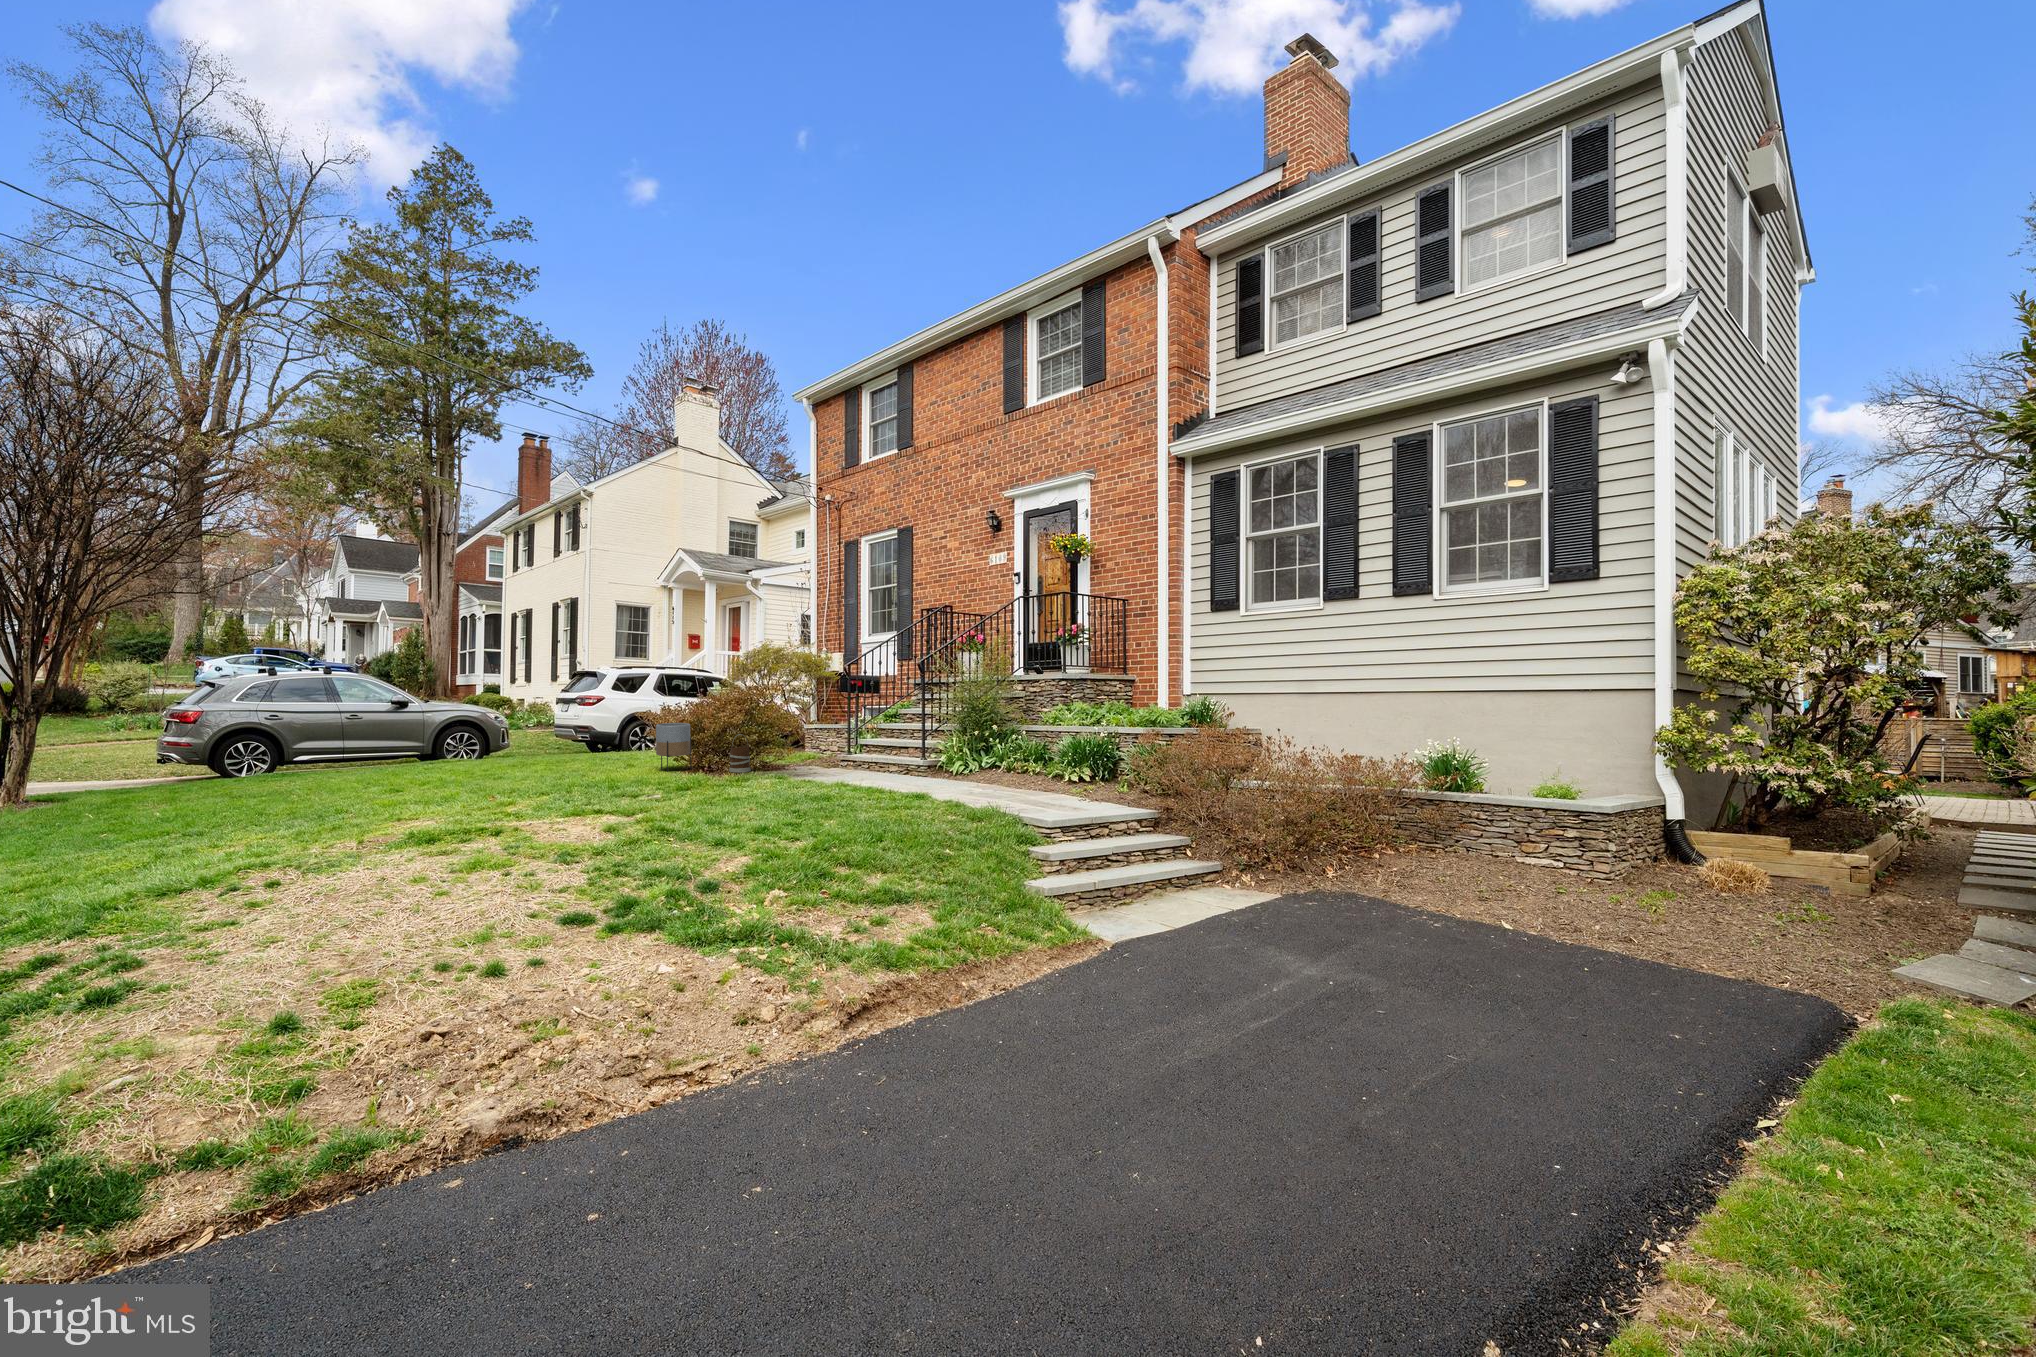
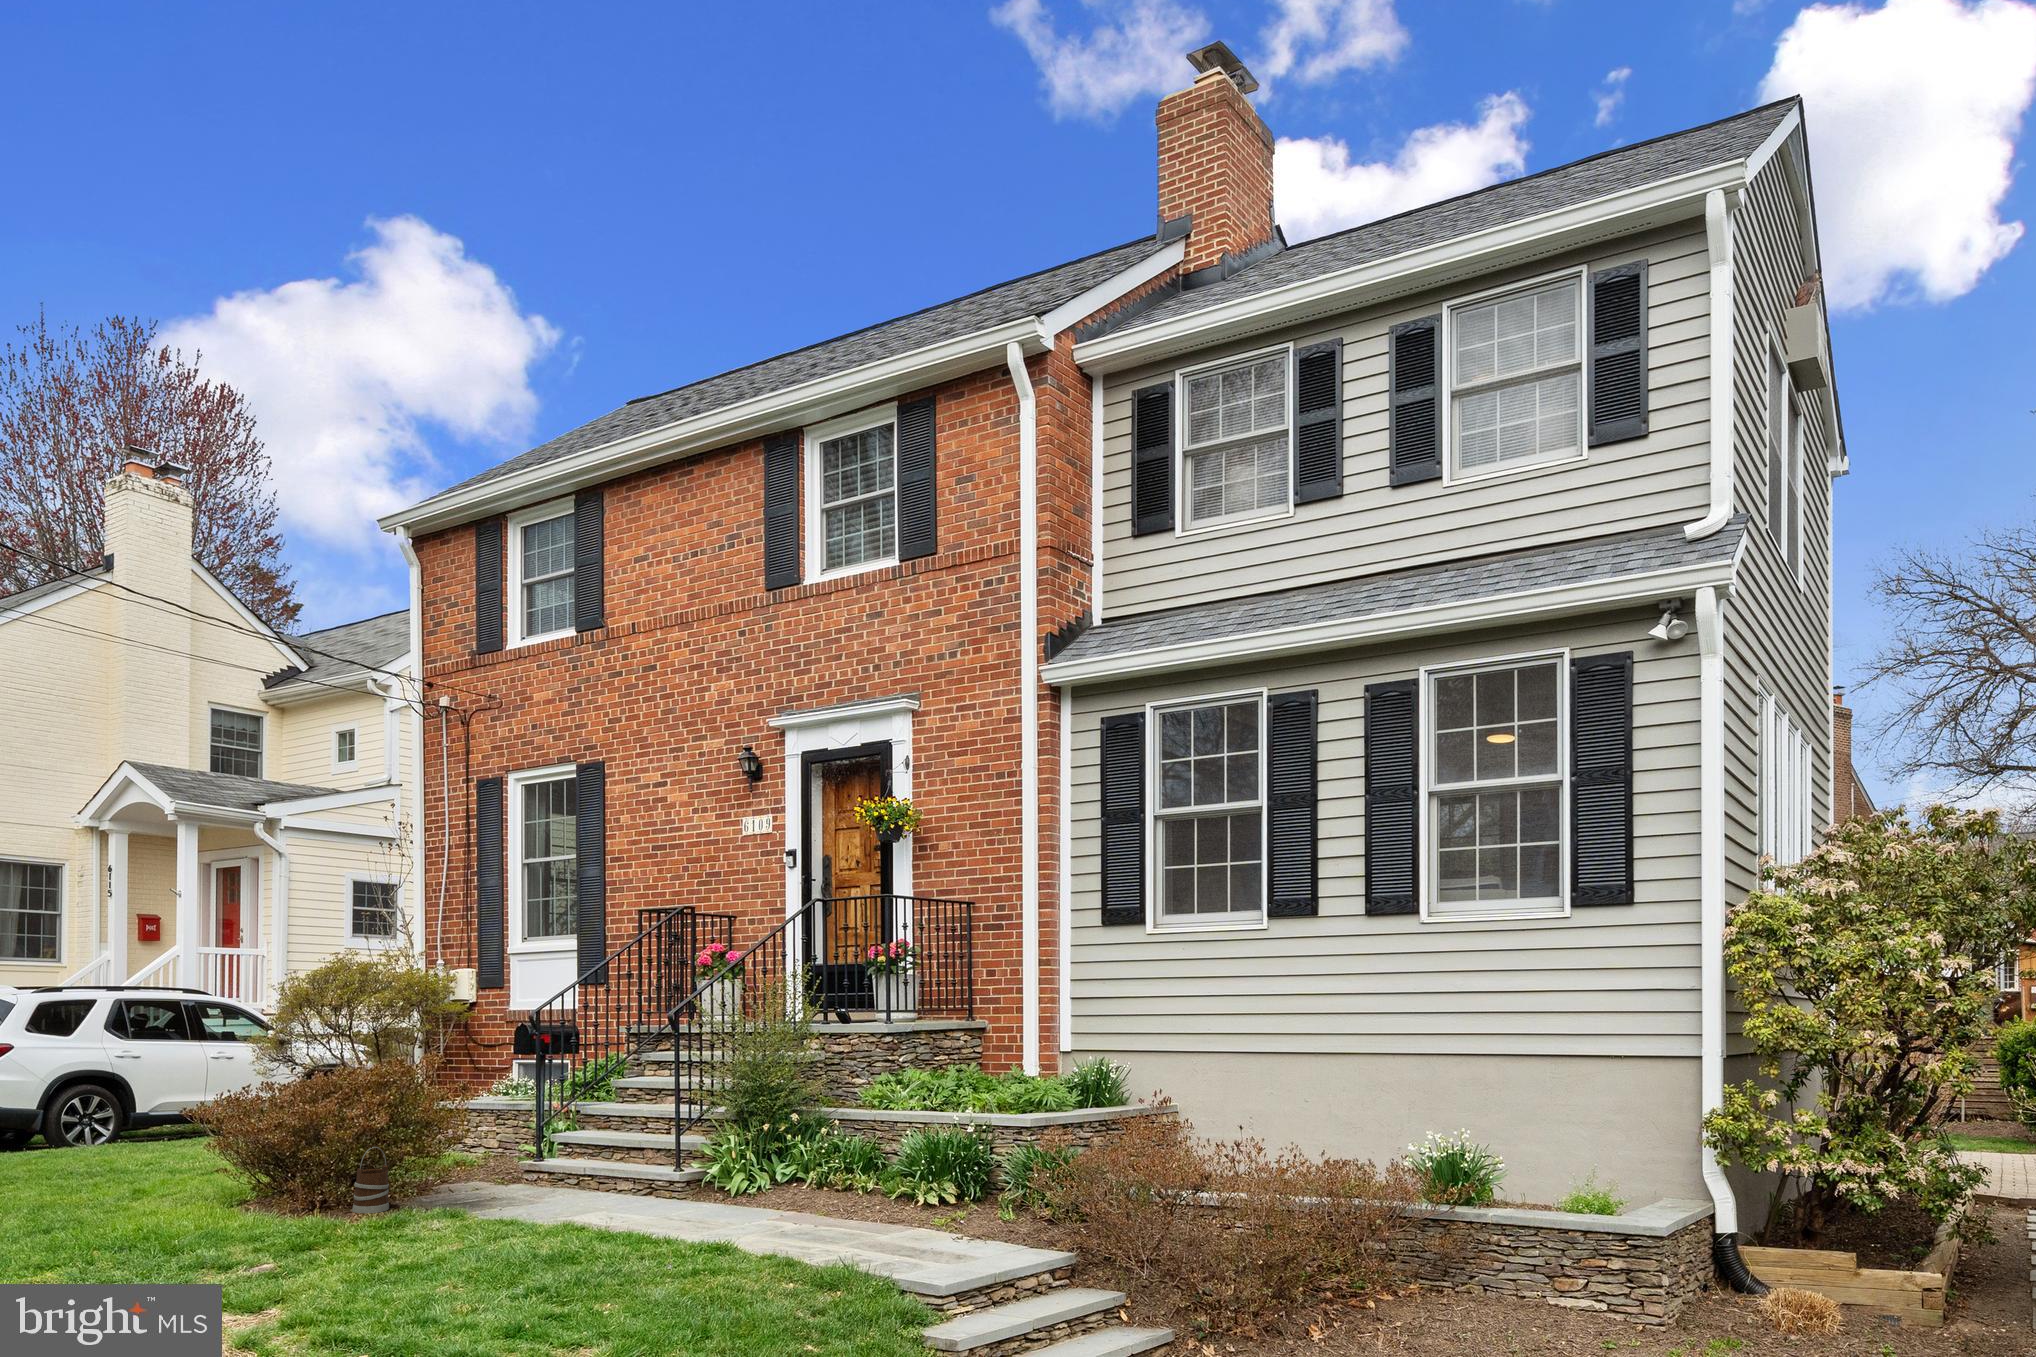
planter: present [656,723,691,772] -> none [225,1131,287,1221]

